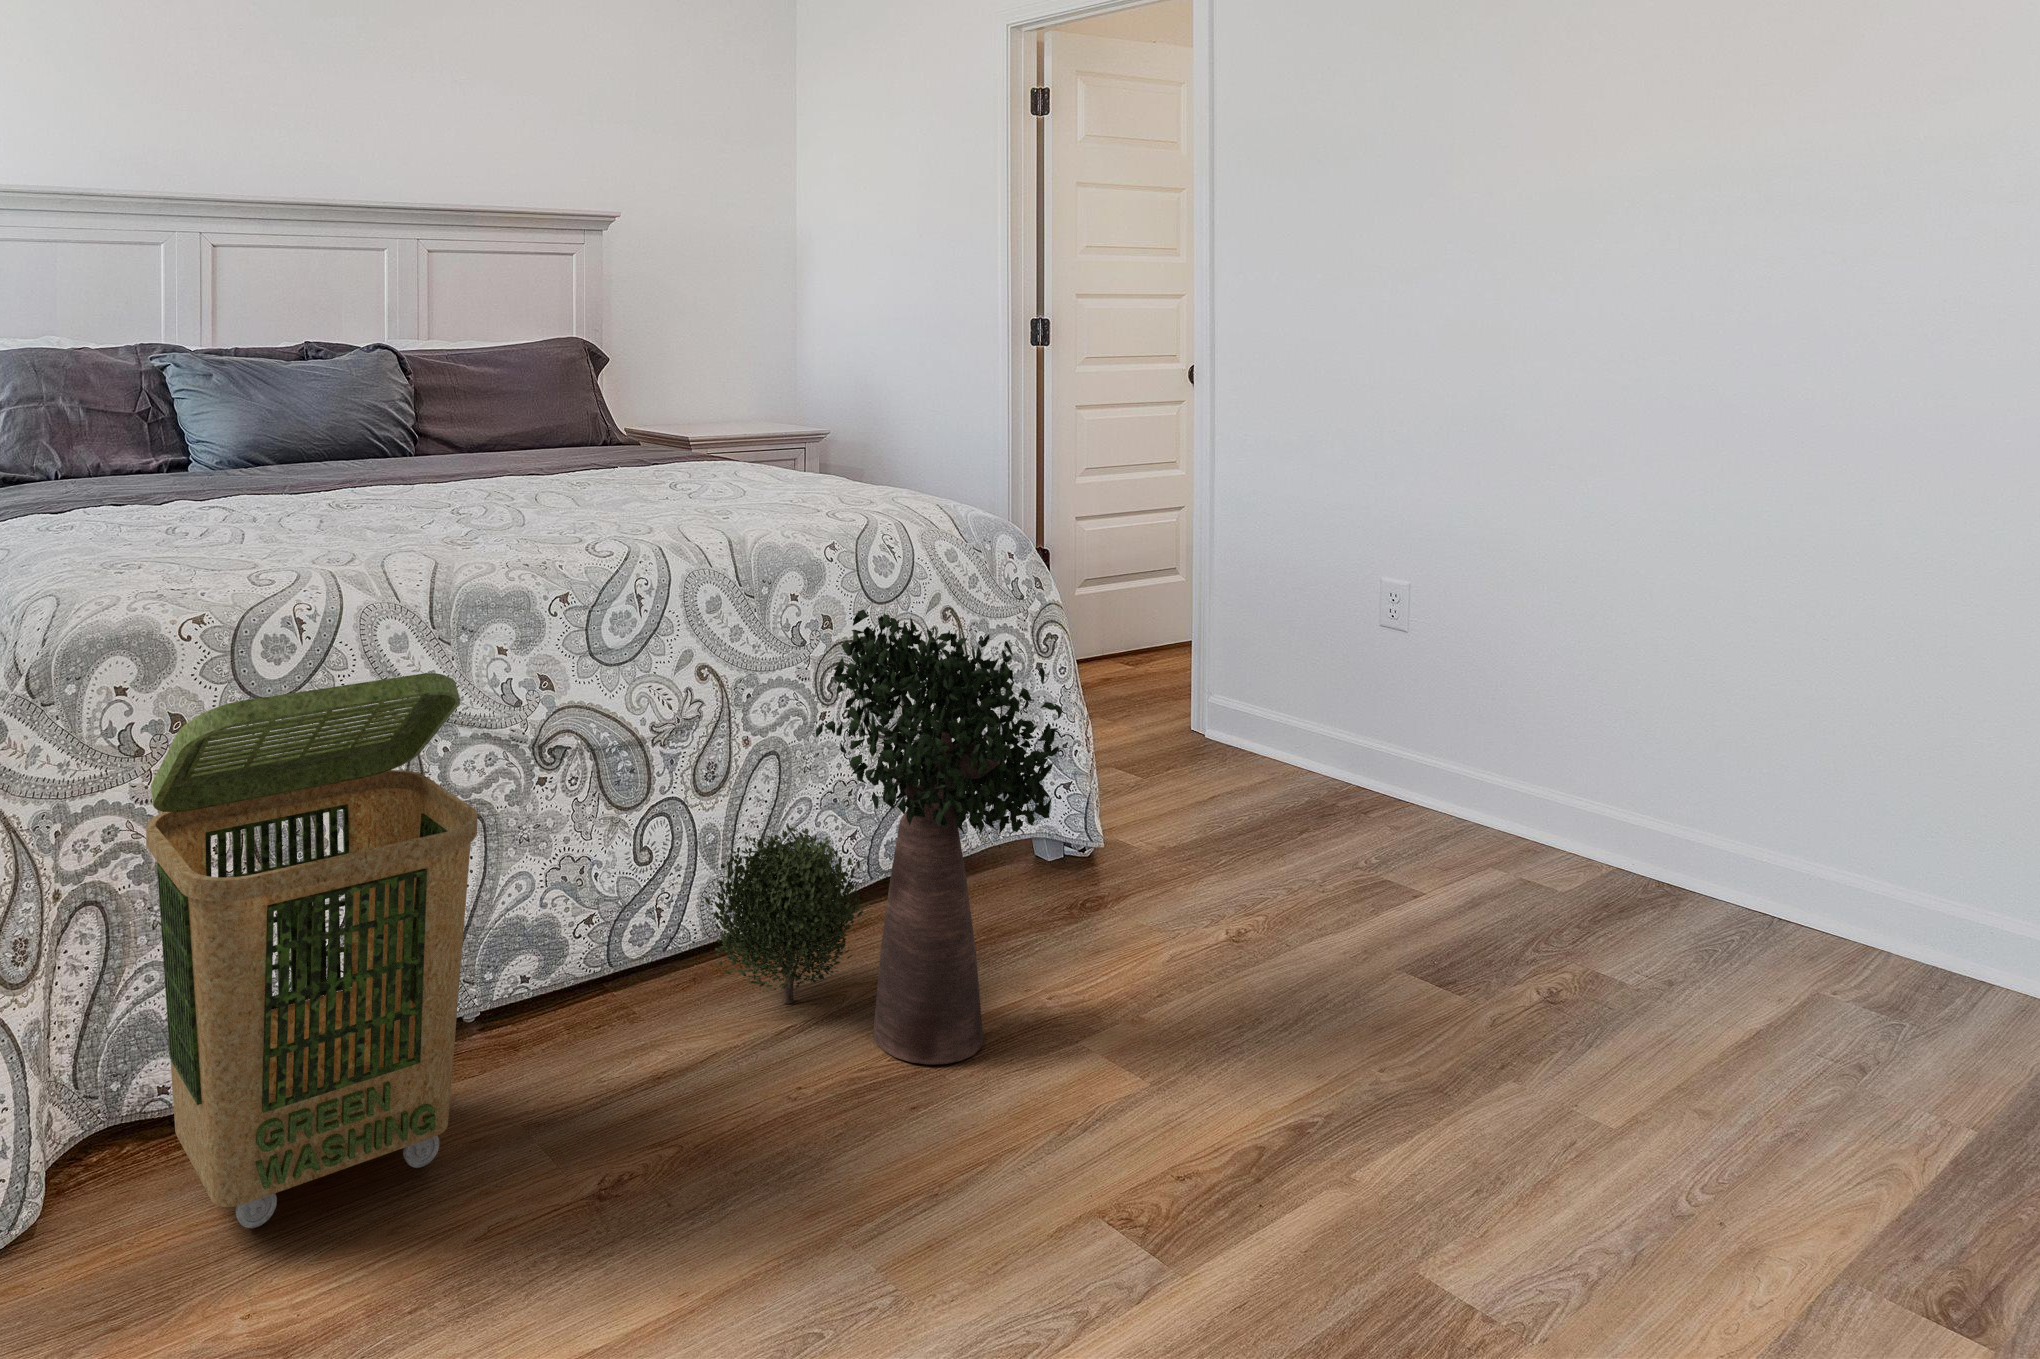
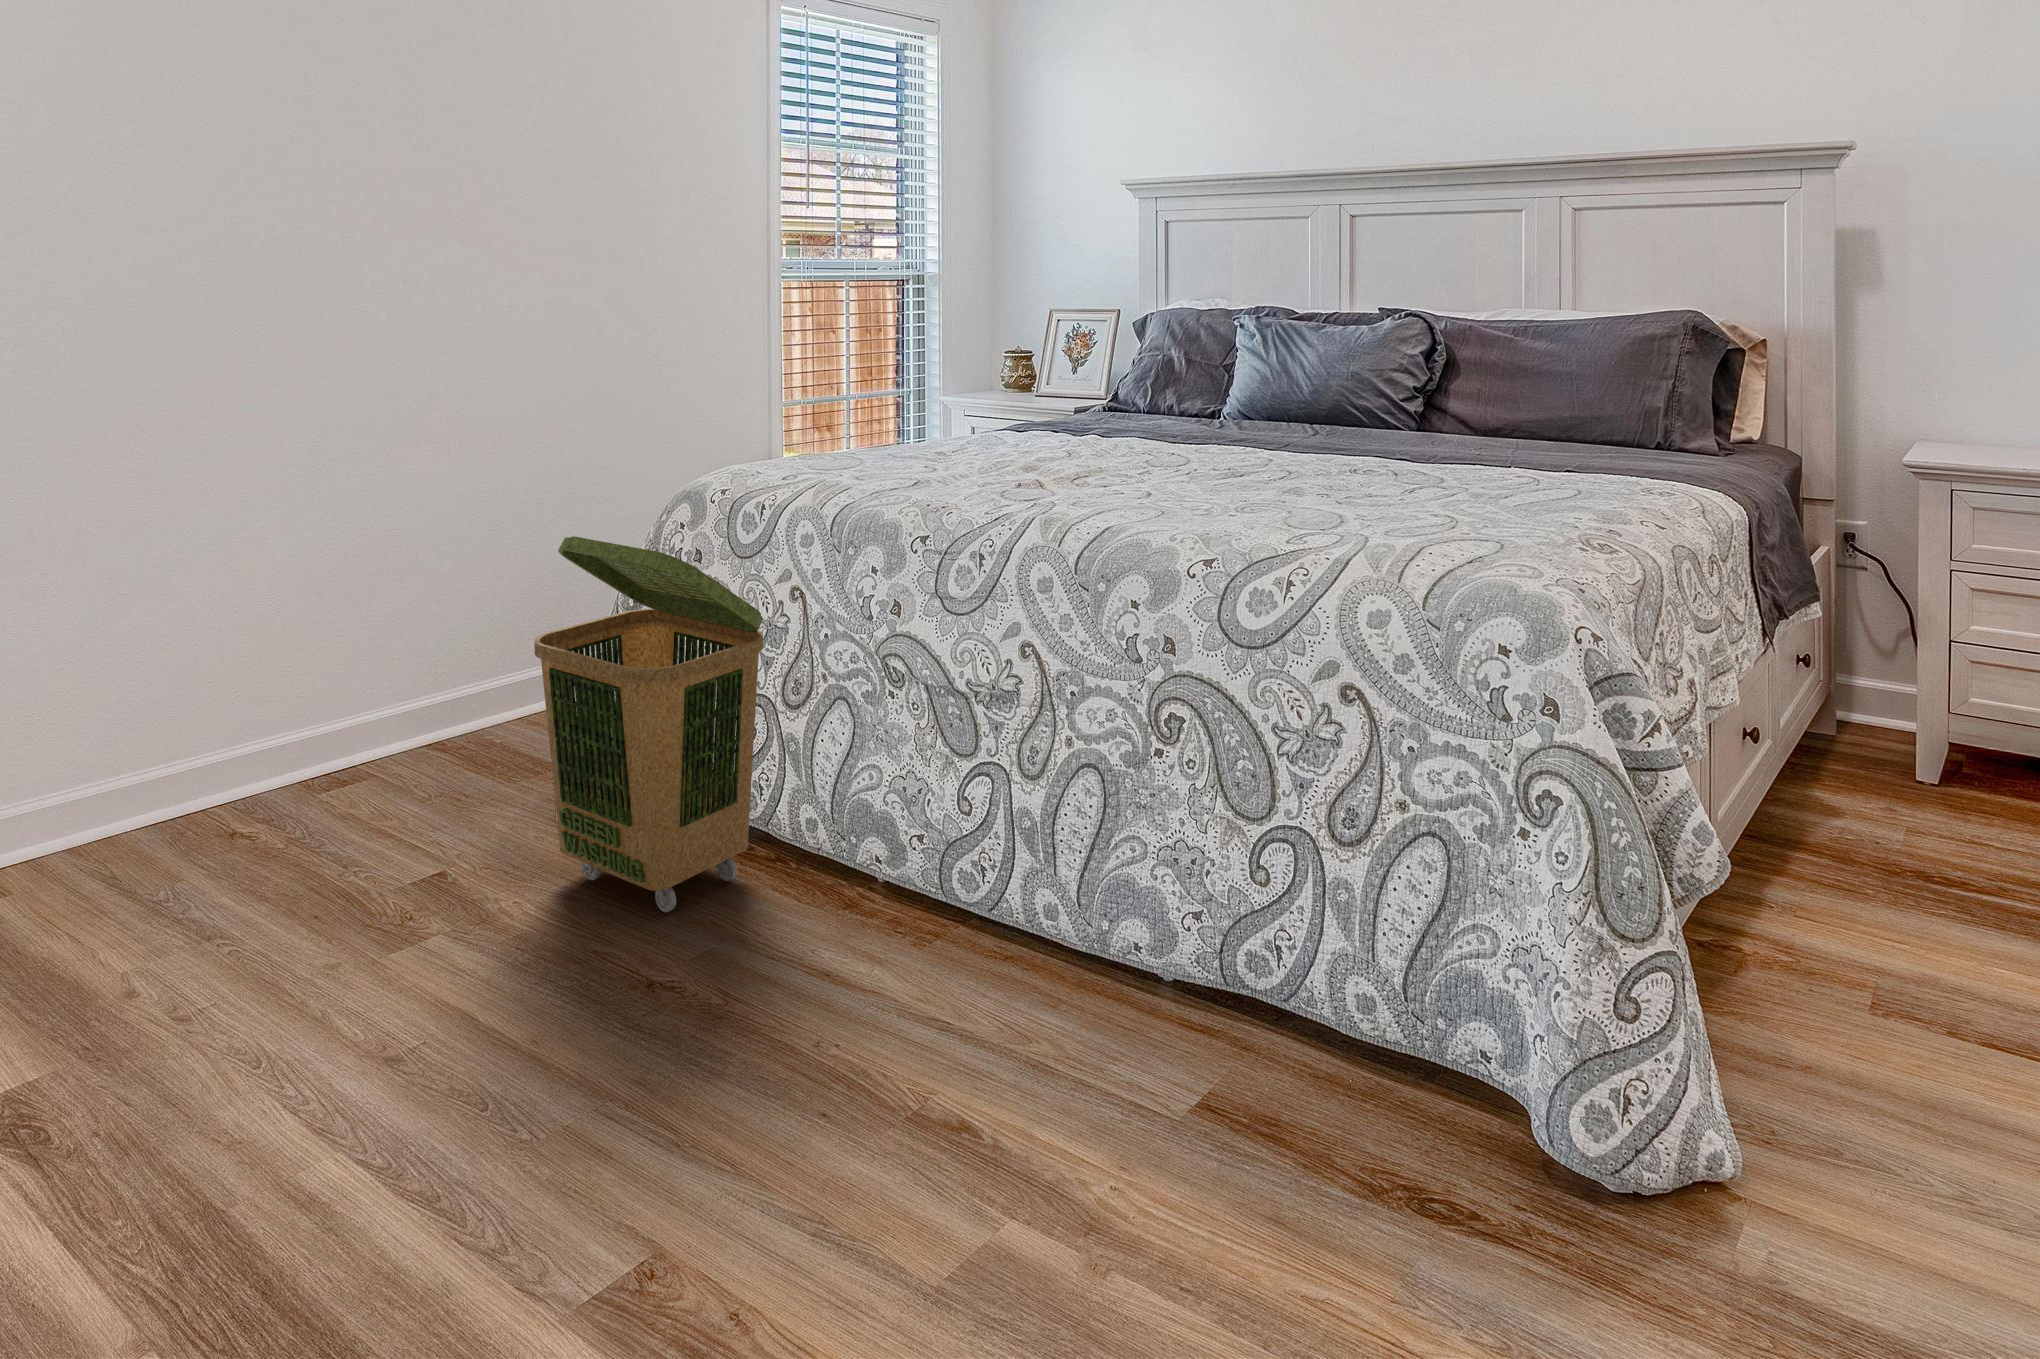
potted plant: present [705,610,1062,1065] -> none [809,618,1176,1158]

